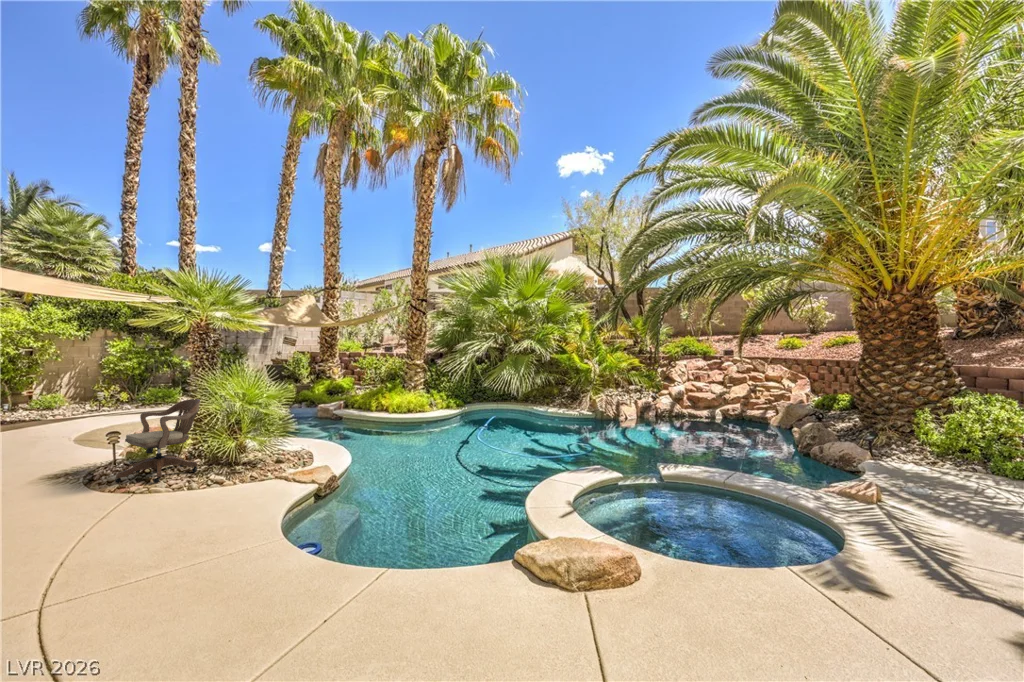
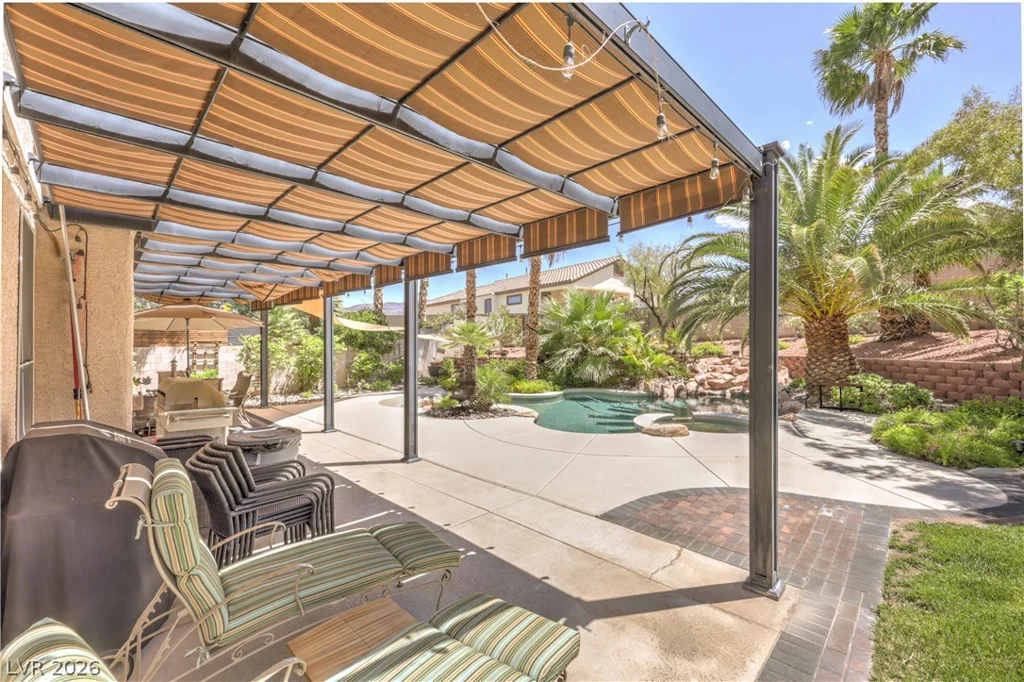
side table: none [893,412,1004,477] -> present [816,383,866,412]

